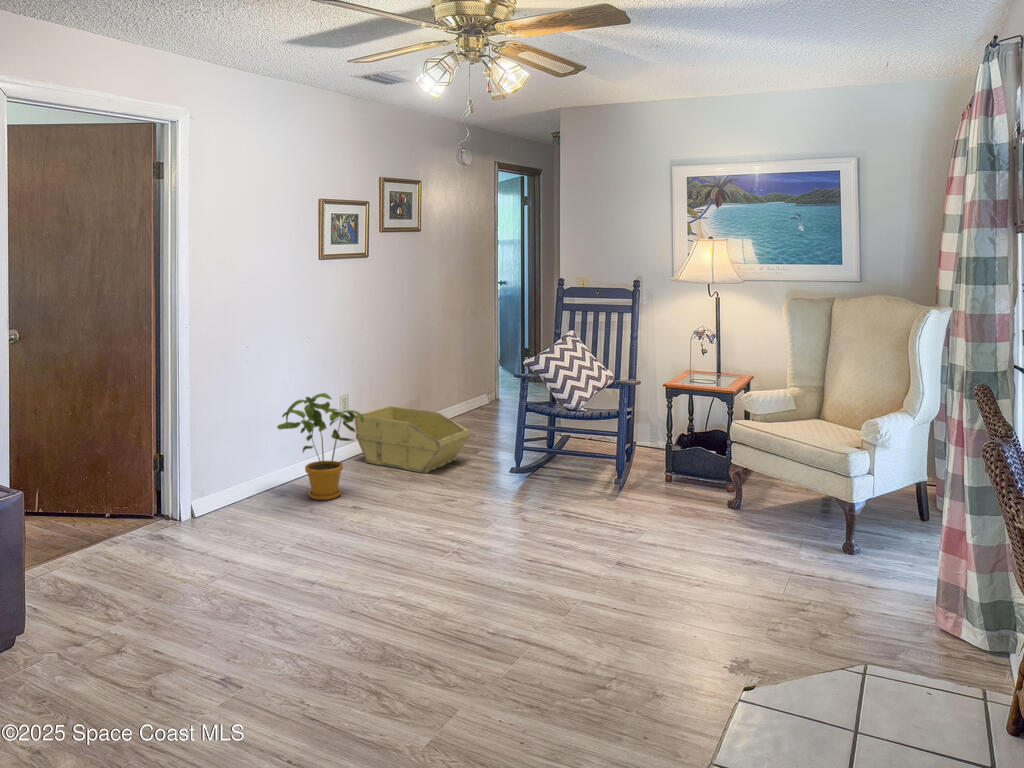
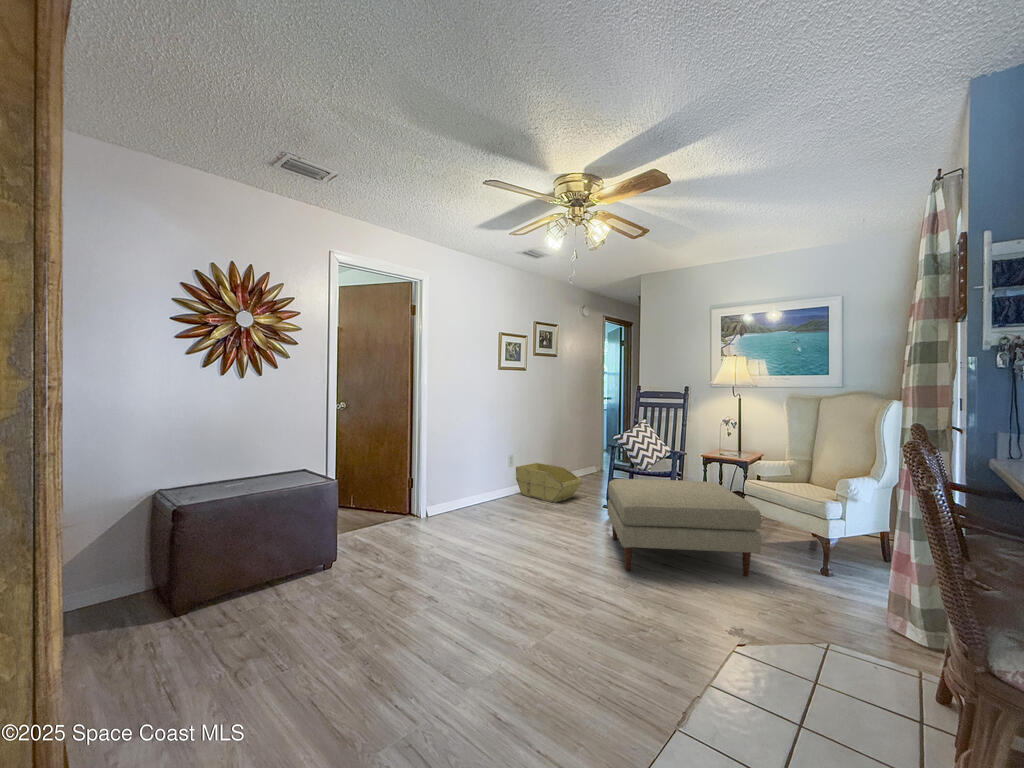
house plant: present [277,393,364,500] -> none [472,451,519,513]
ottoman: none [522,430,763,583] -> present [608,479,761,577]

